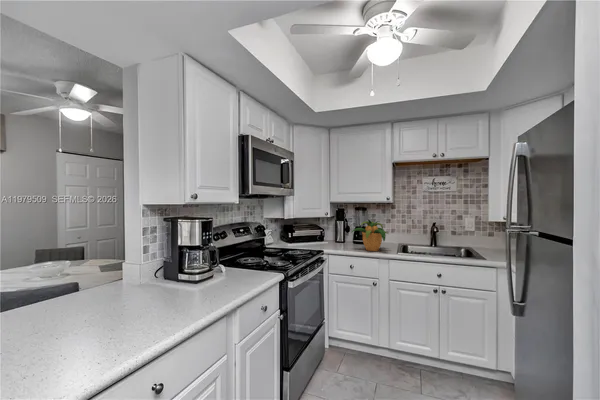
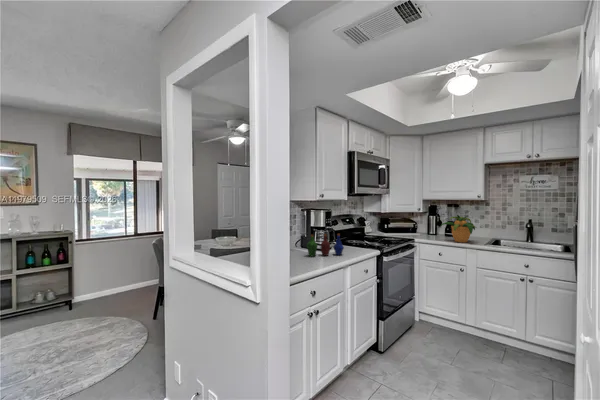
bottle: none [161,256,228,301] -> present [307,234,344,256]

